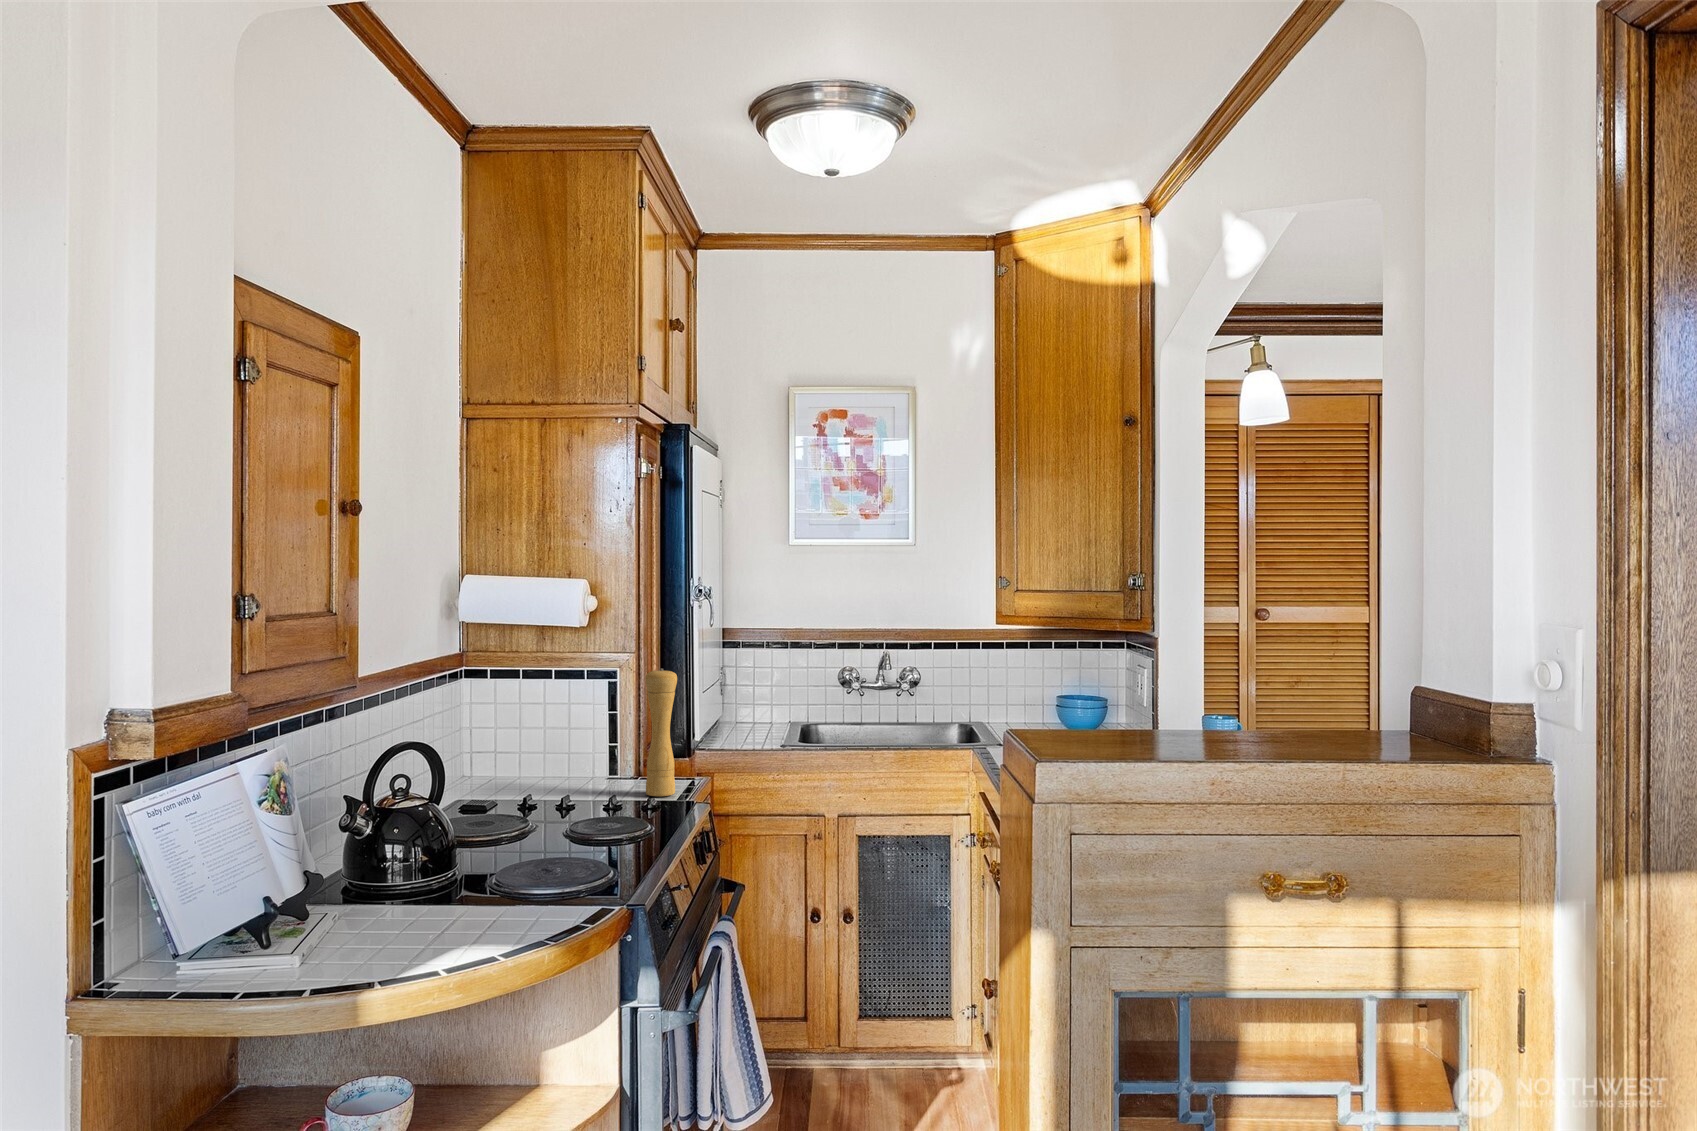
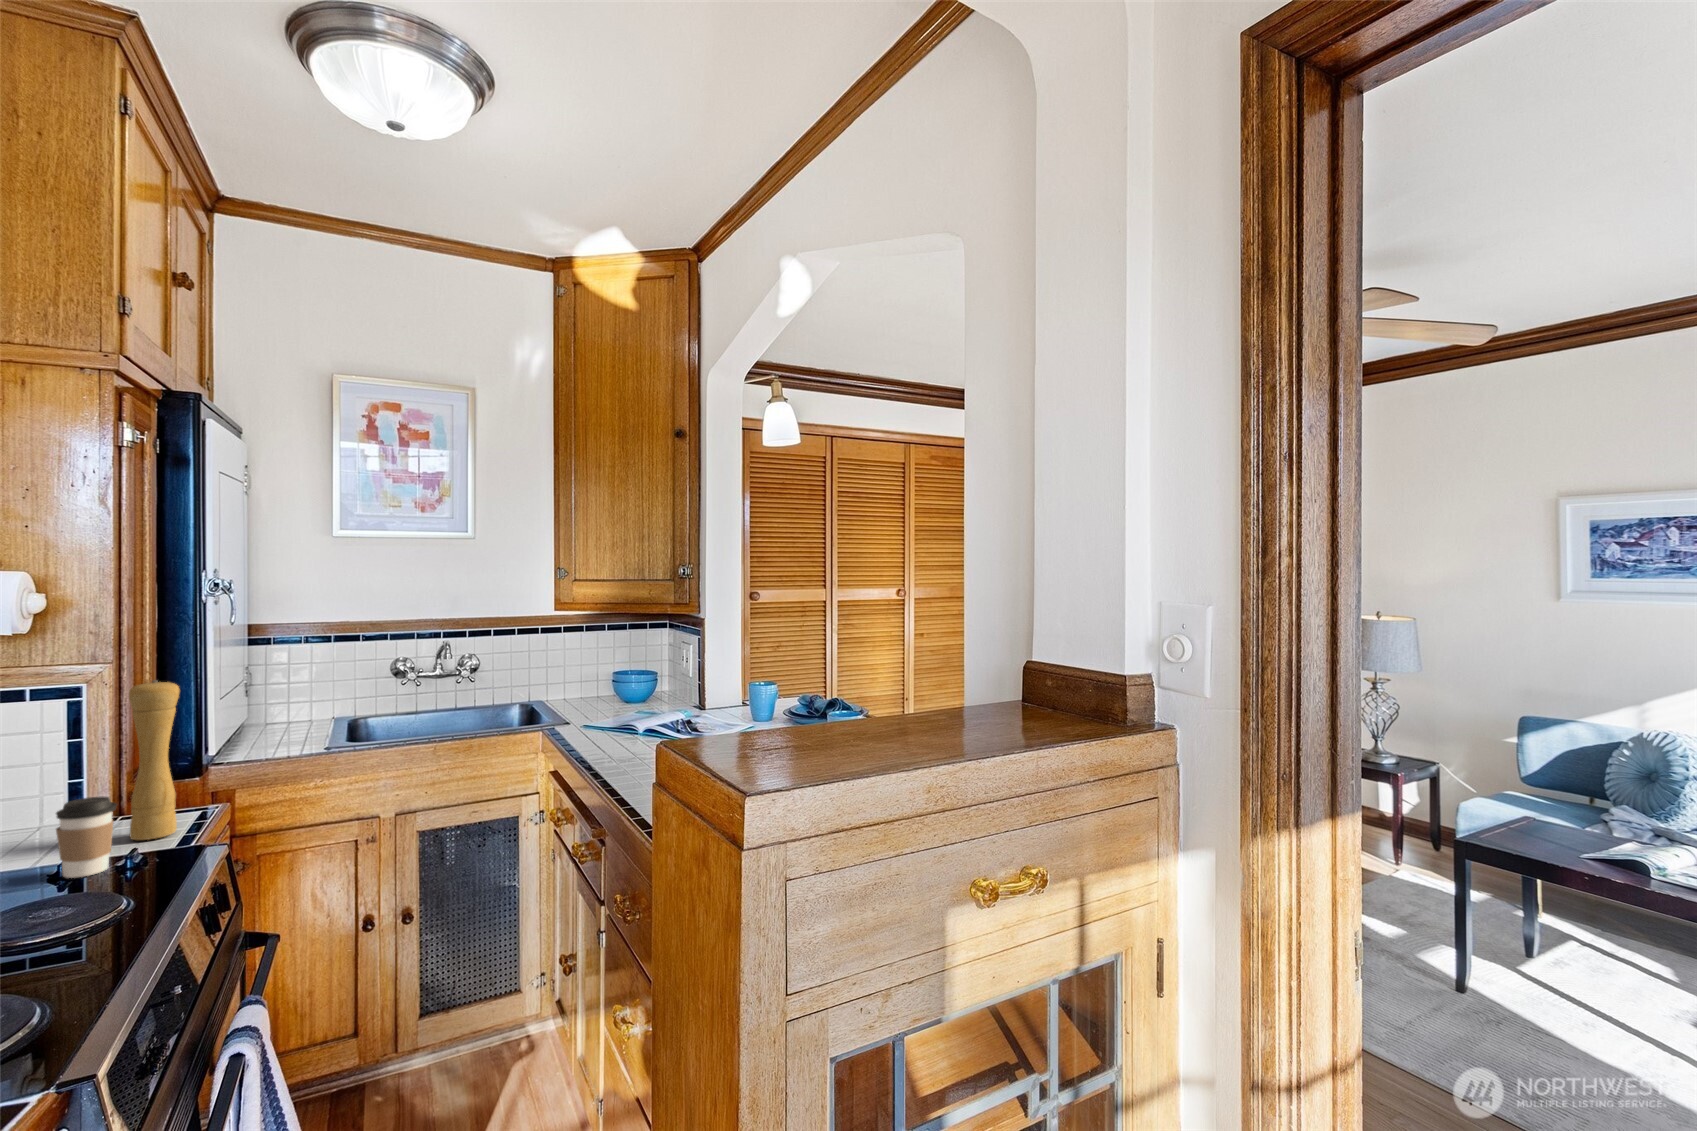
coffee cup: none [605,754,640,813] -> present [56,797,117,878]

